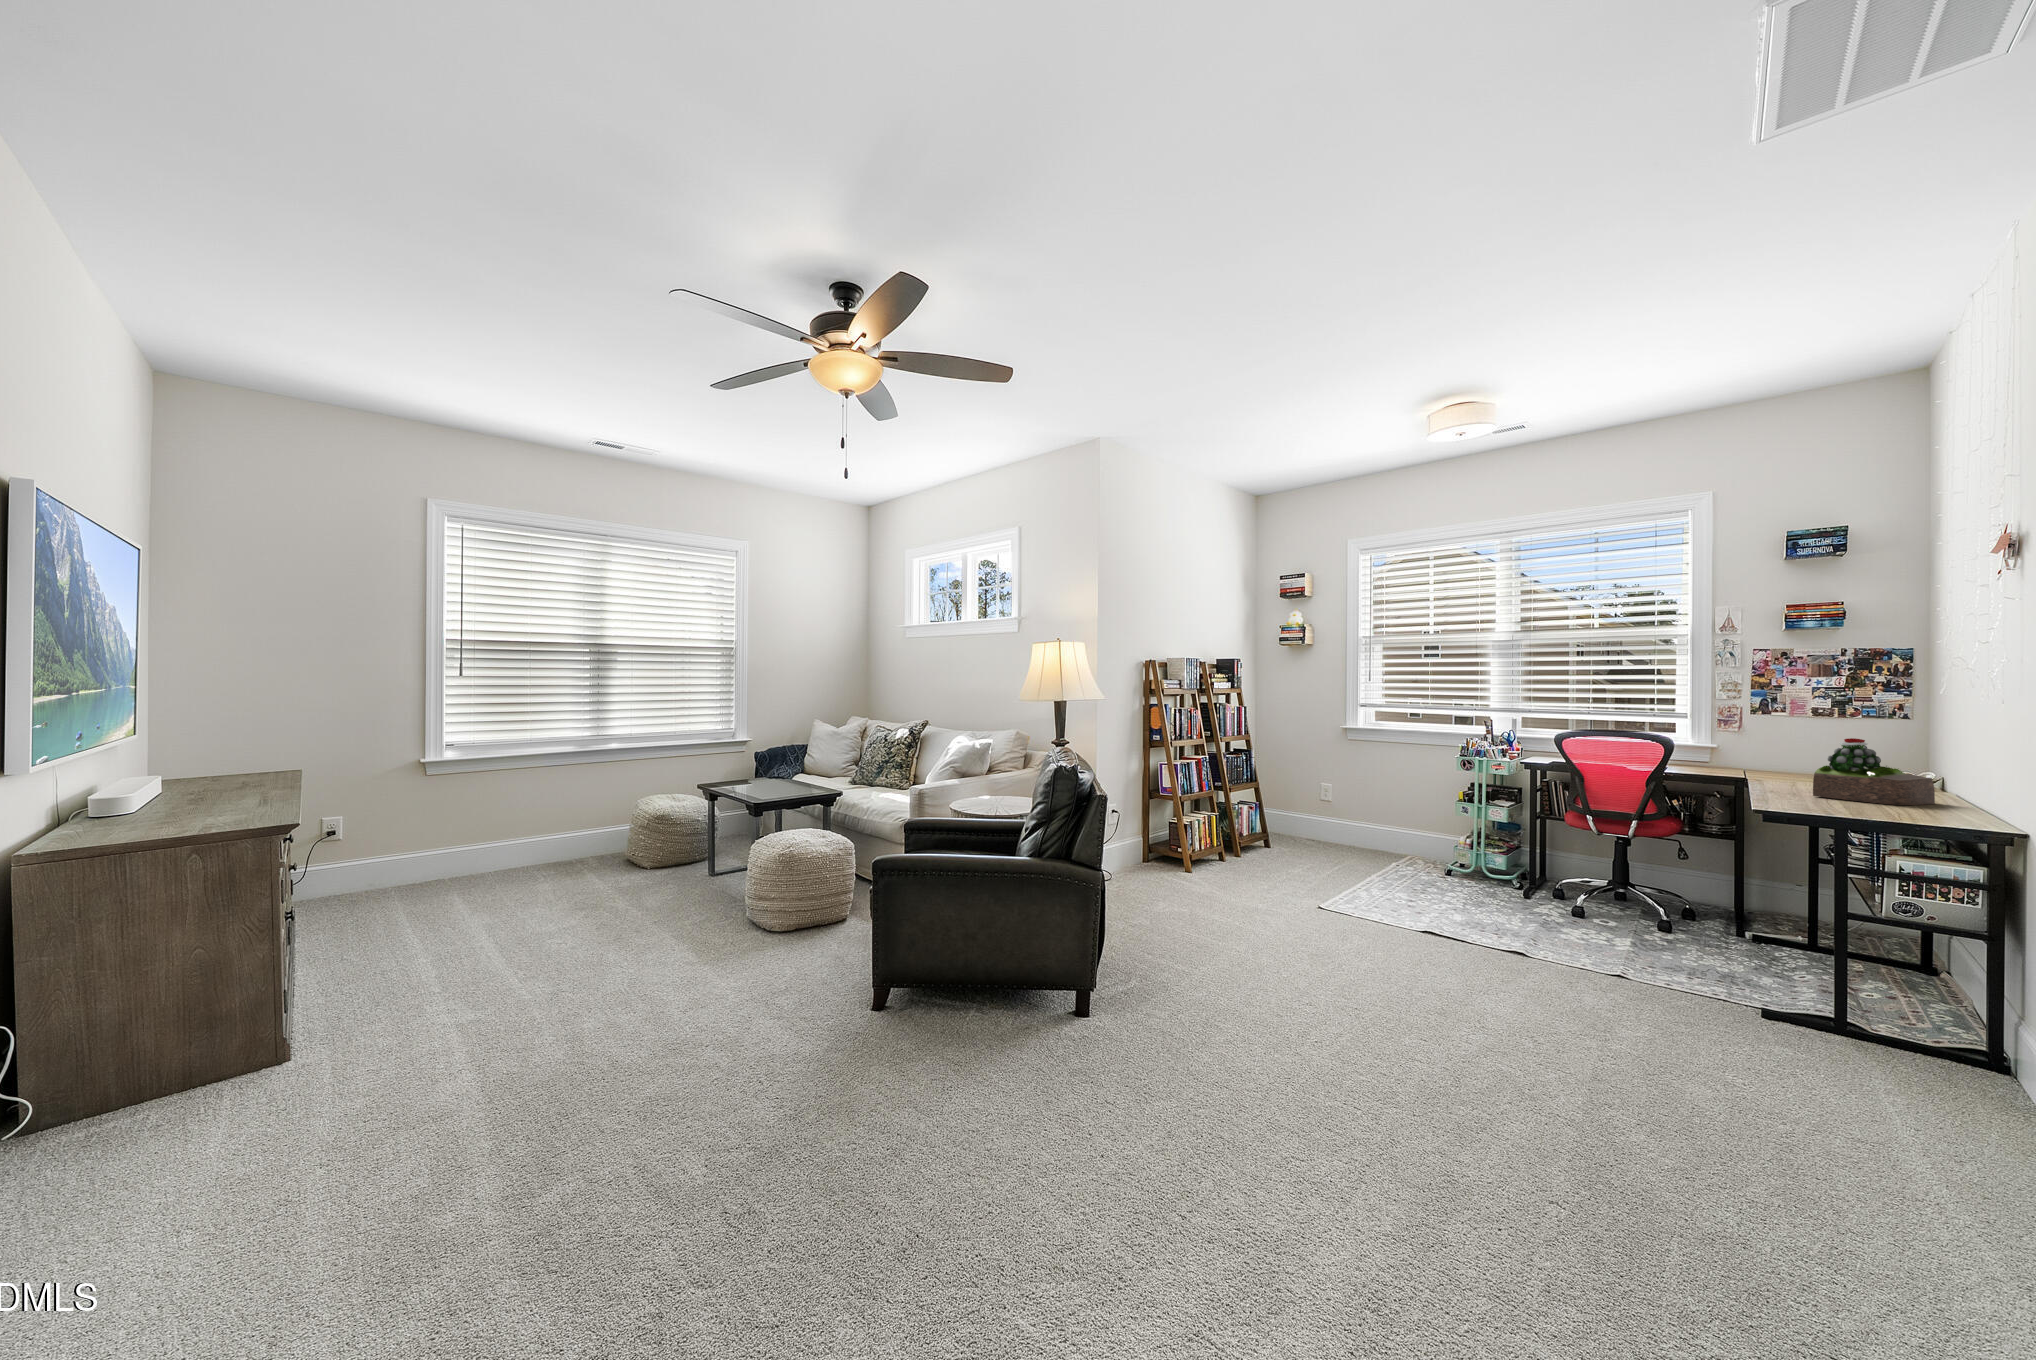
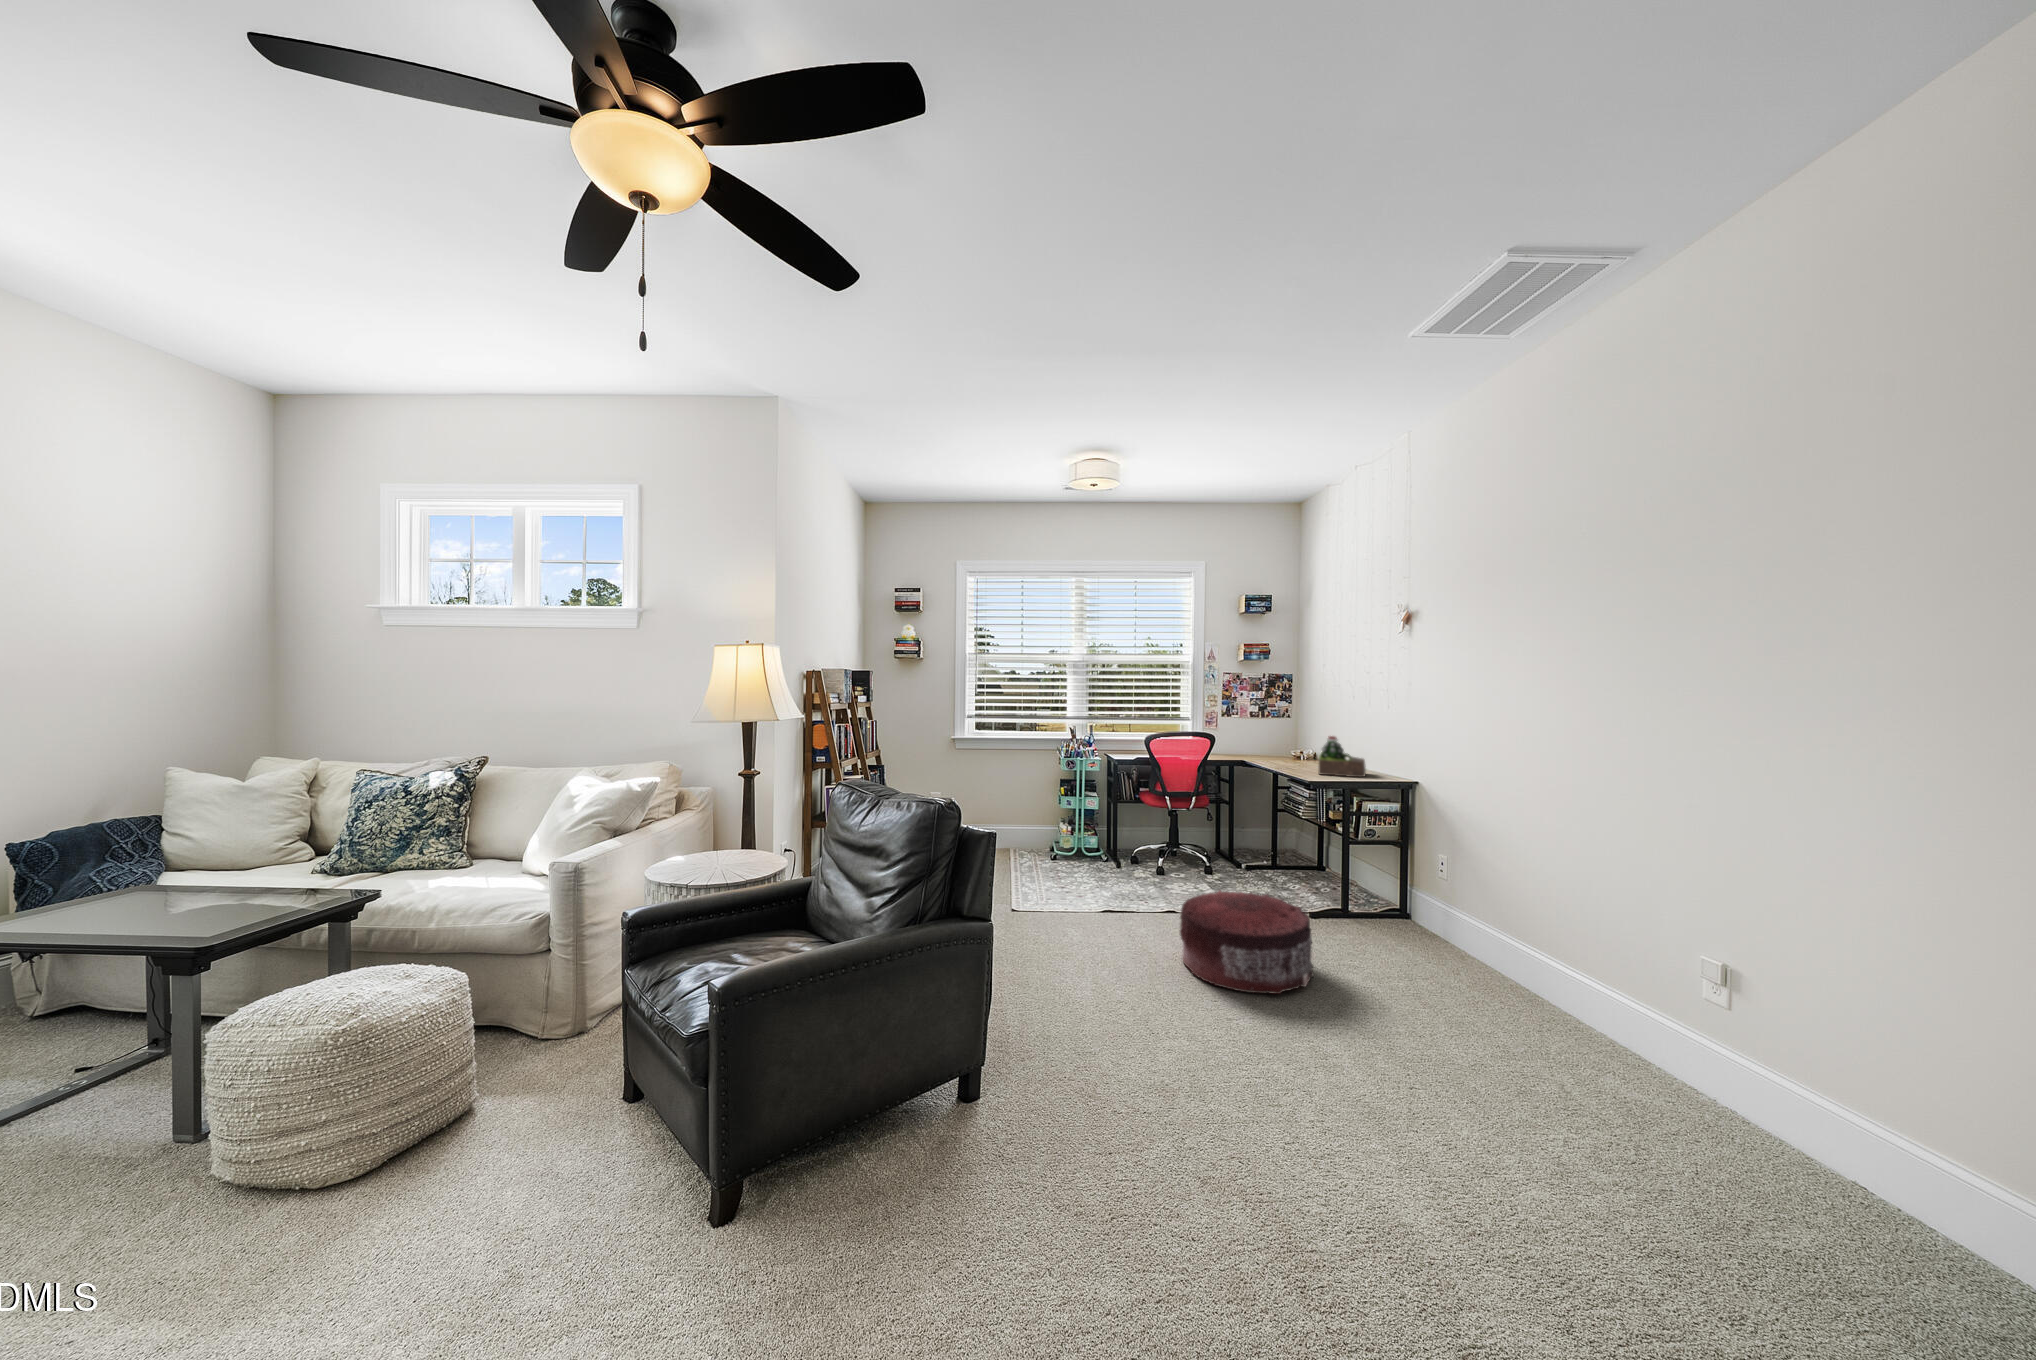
pouf: none [1429,914,1619,1041] -> present [1180,891,1313,994]

